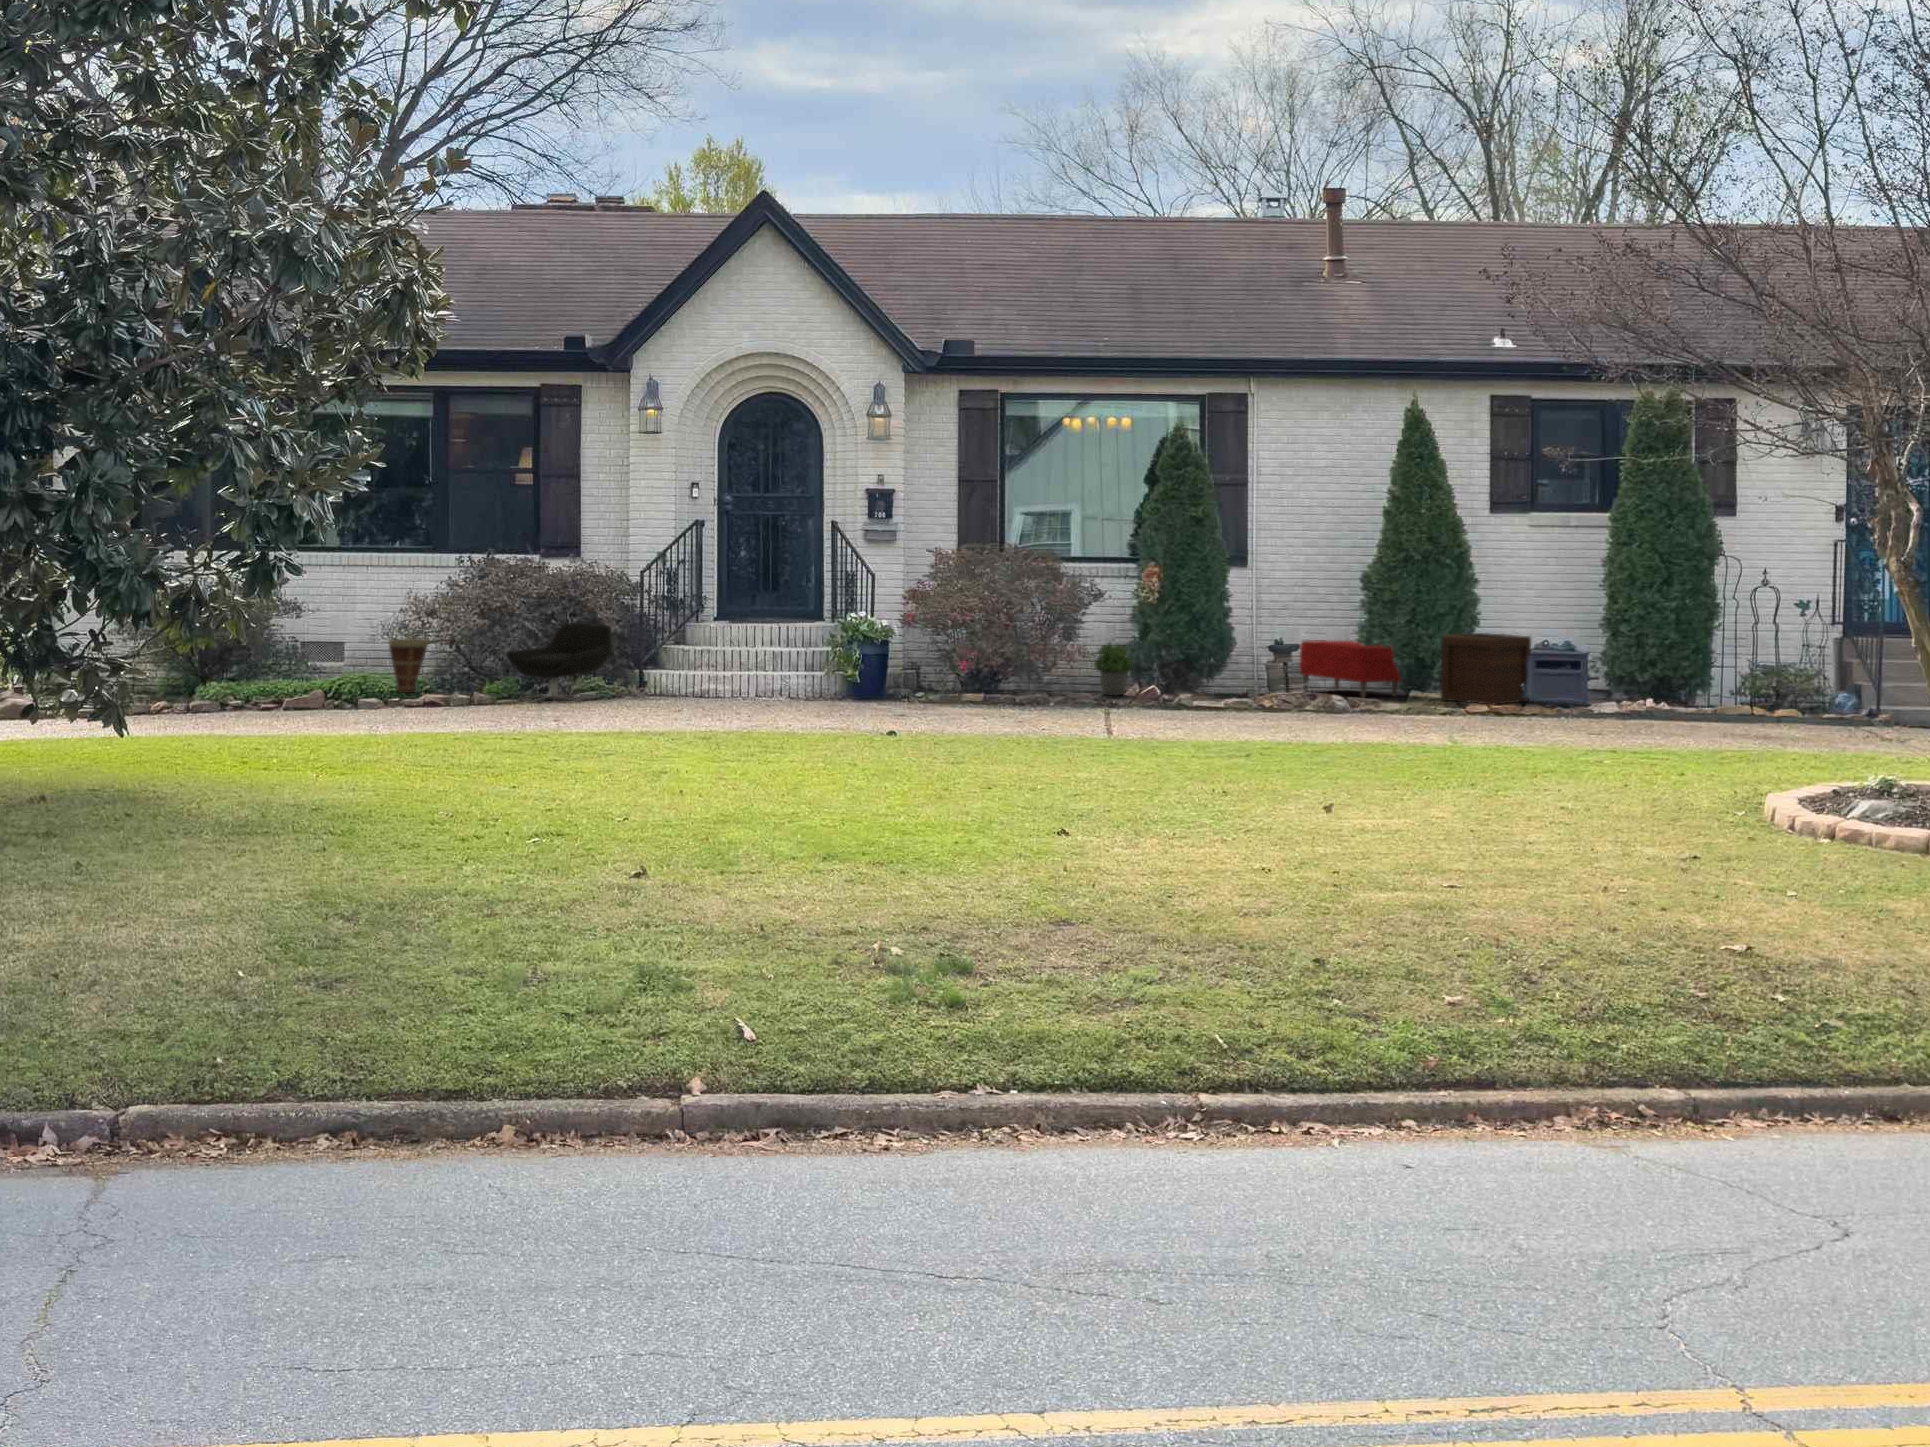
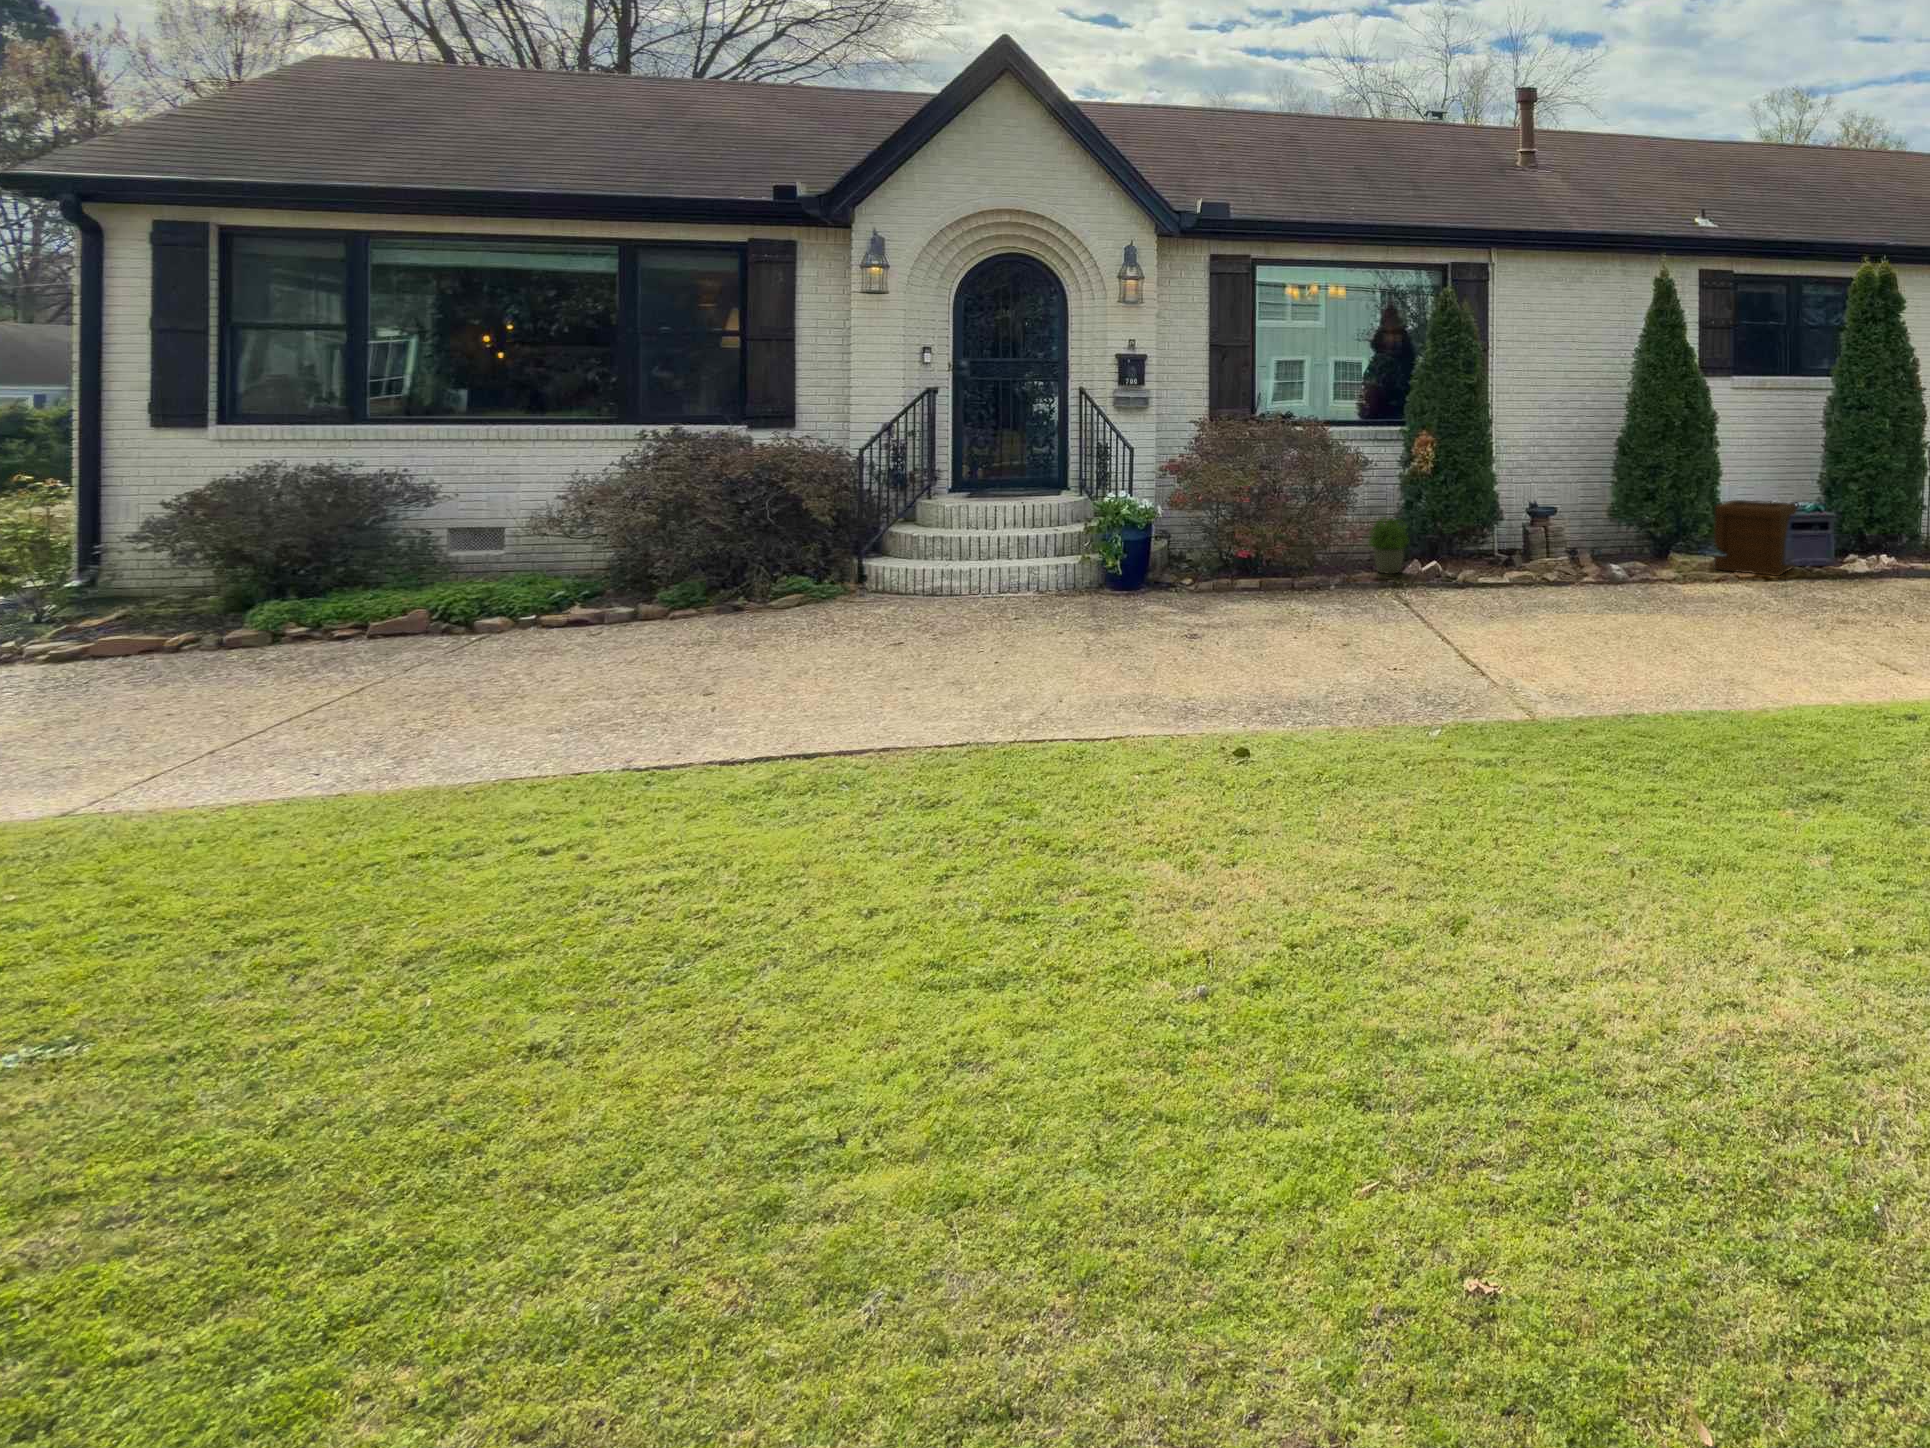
lounge chair: present [507,623,612,700] -> none [683,513,824,620]
basket: present [388,634,439,693] -> none [529,526,608,604]
bench: present [1299,640,1401,698] -> none [1551,505,1665,569]

